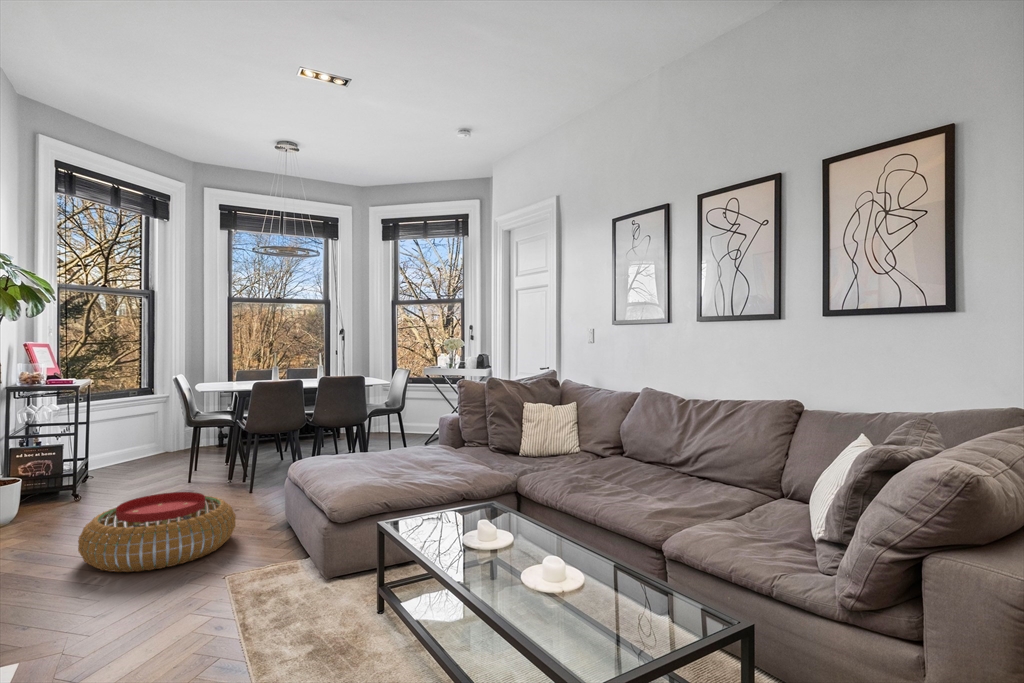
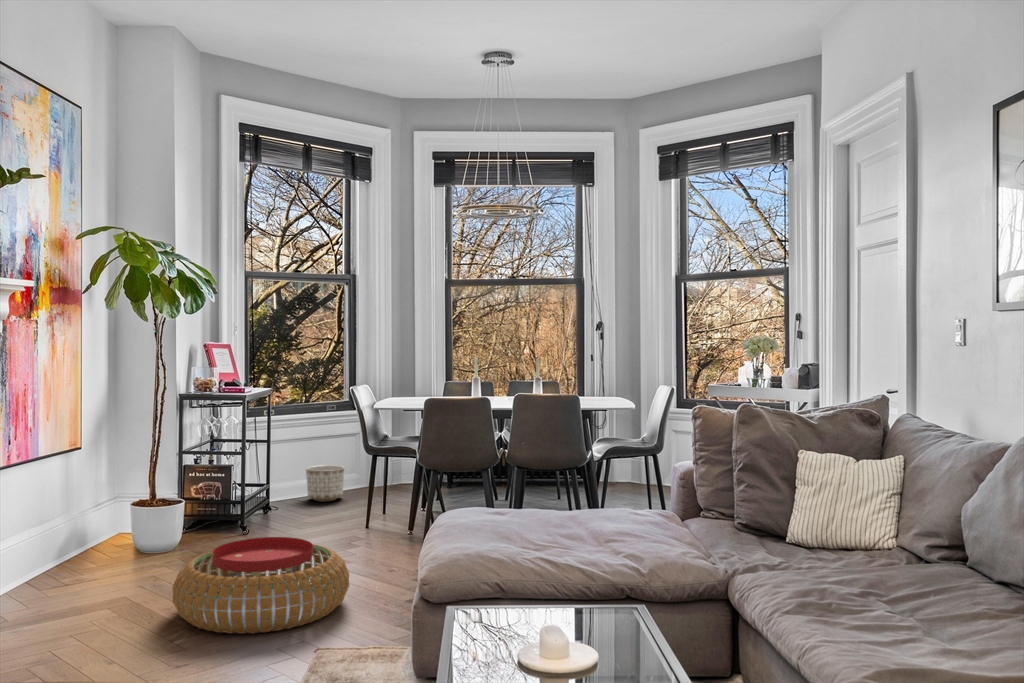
planter: none [114,440,150,470] -> present [306,465,344,501]

